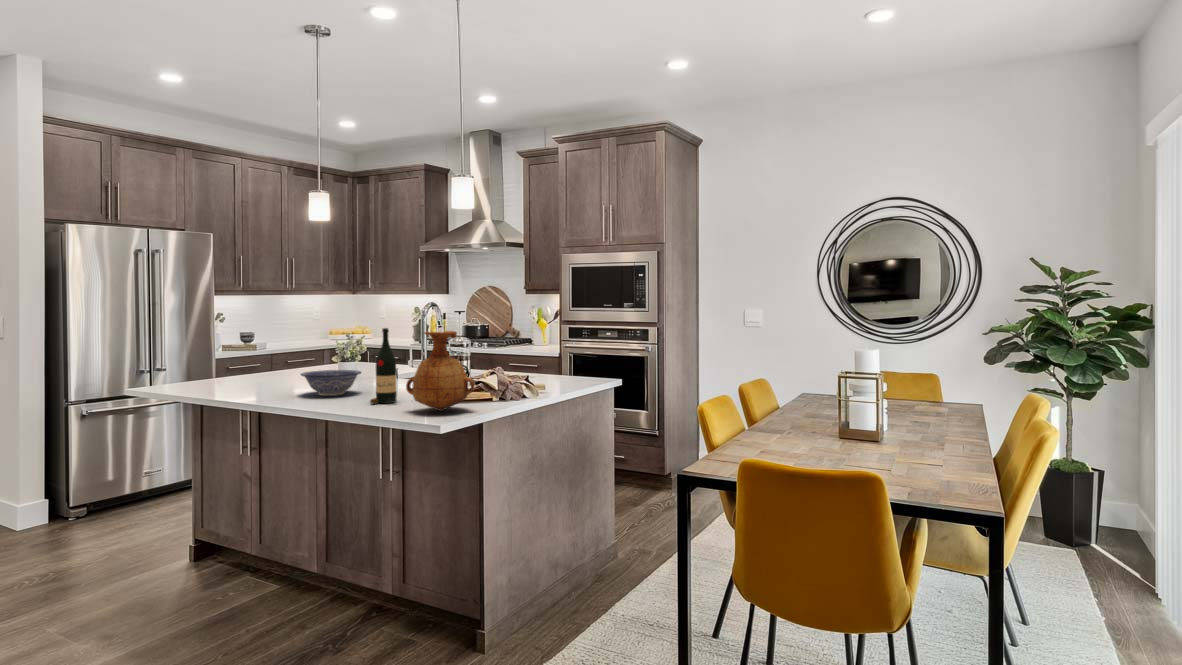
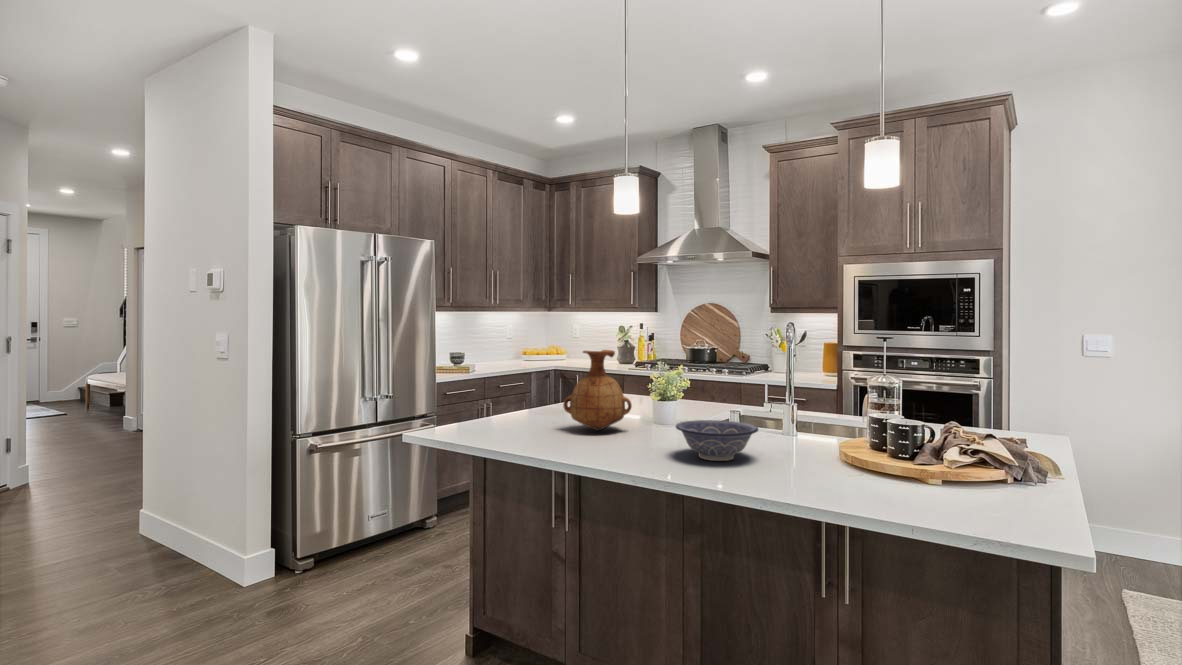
wine bottle: present [370,328,397,404] -> none [822,368,866,485]
vase: present [406,331,474,411] -> present [564,350,632,431]

